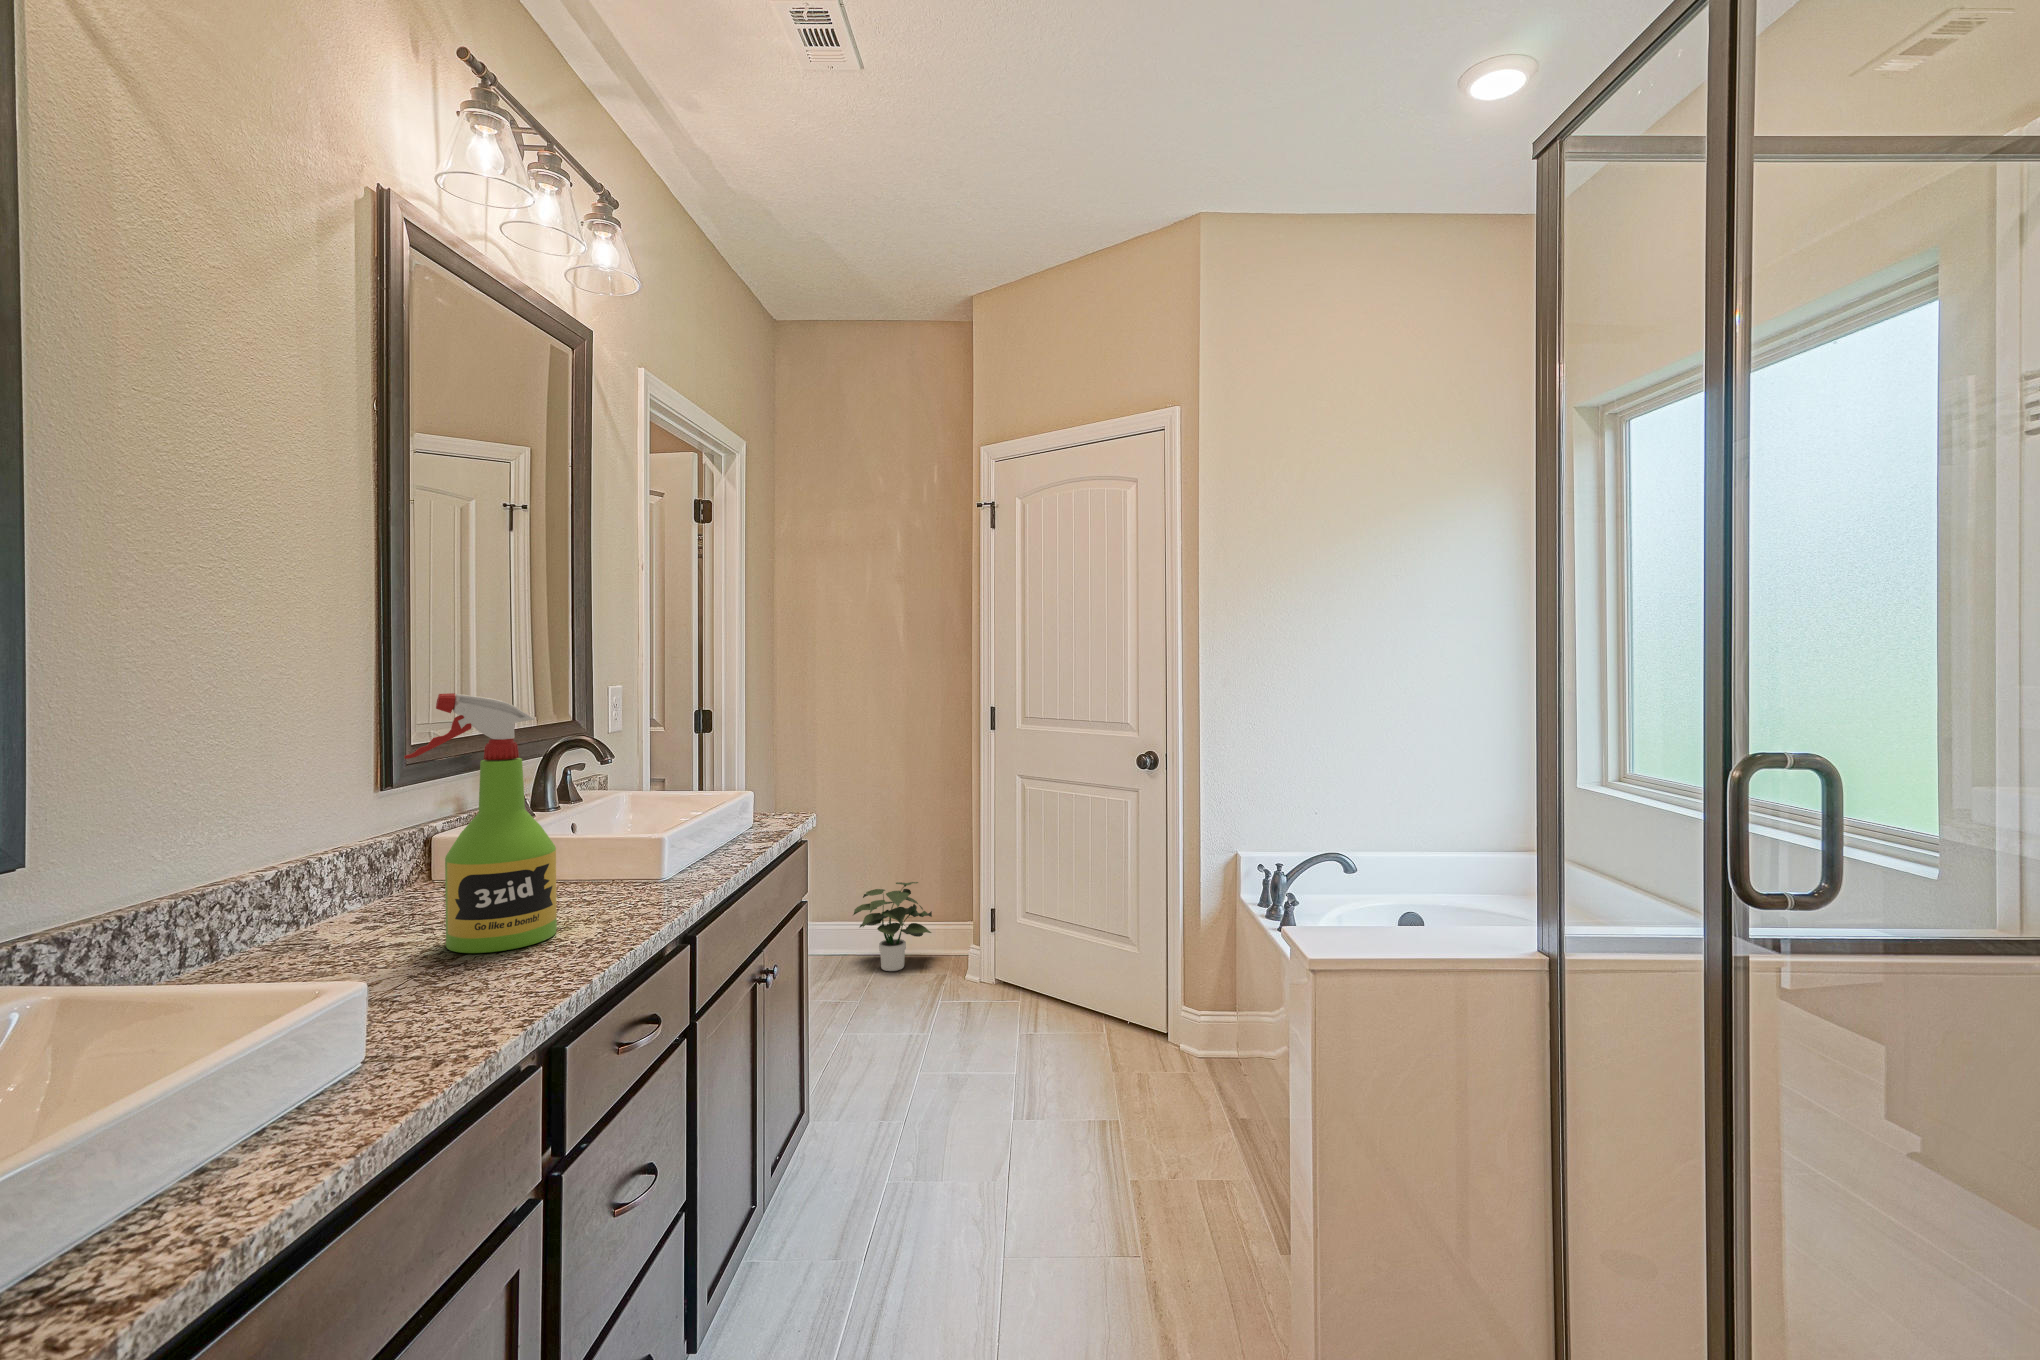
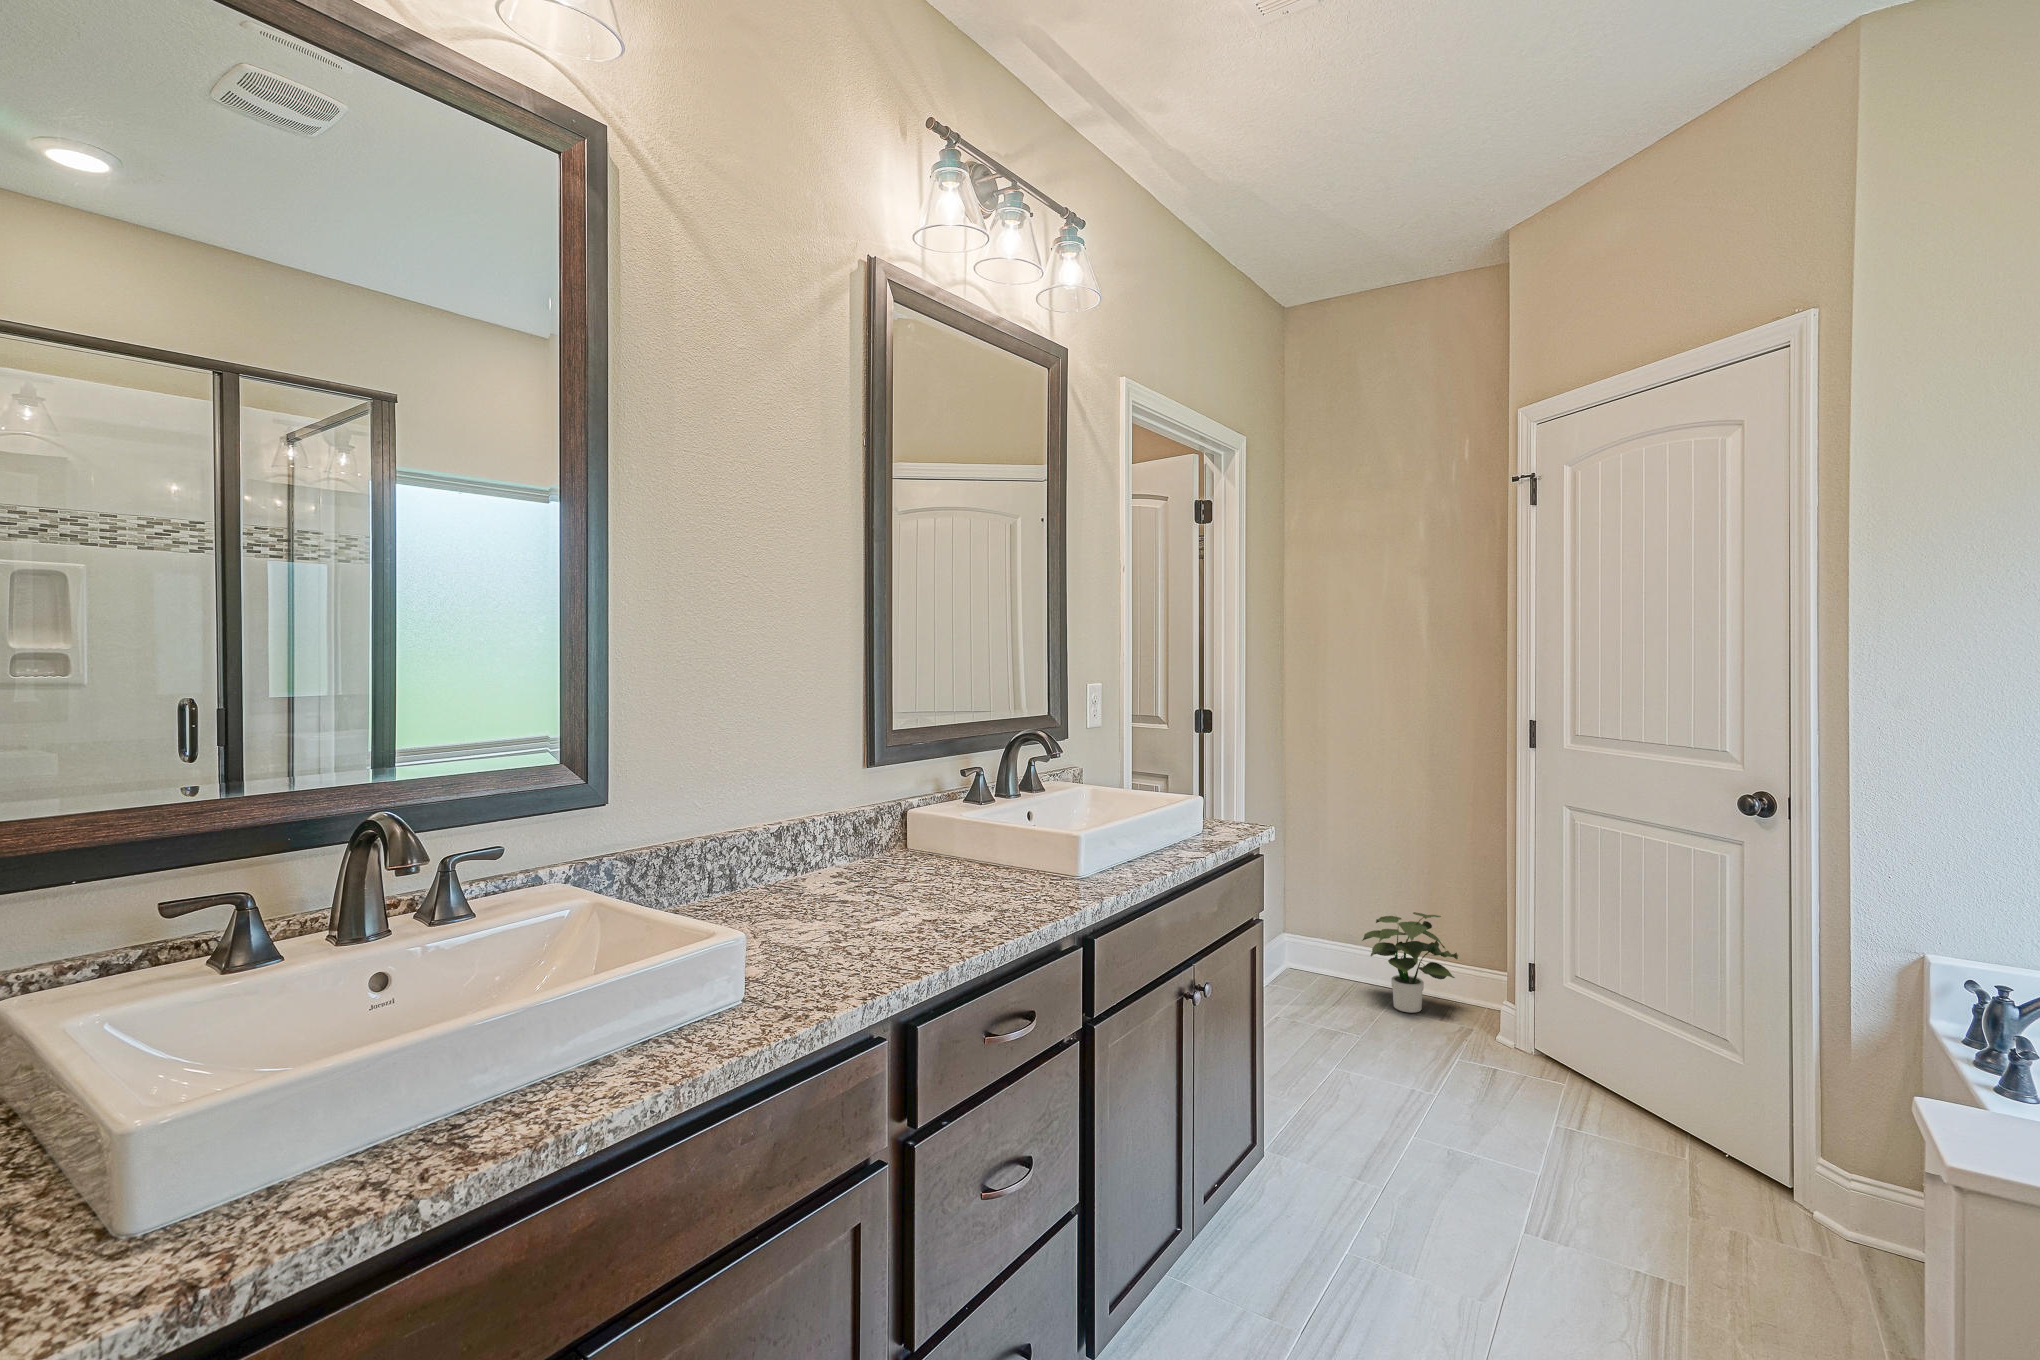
spray bottle: present [404,693,557,953] -> none [842,690,958,924]

